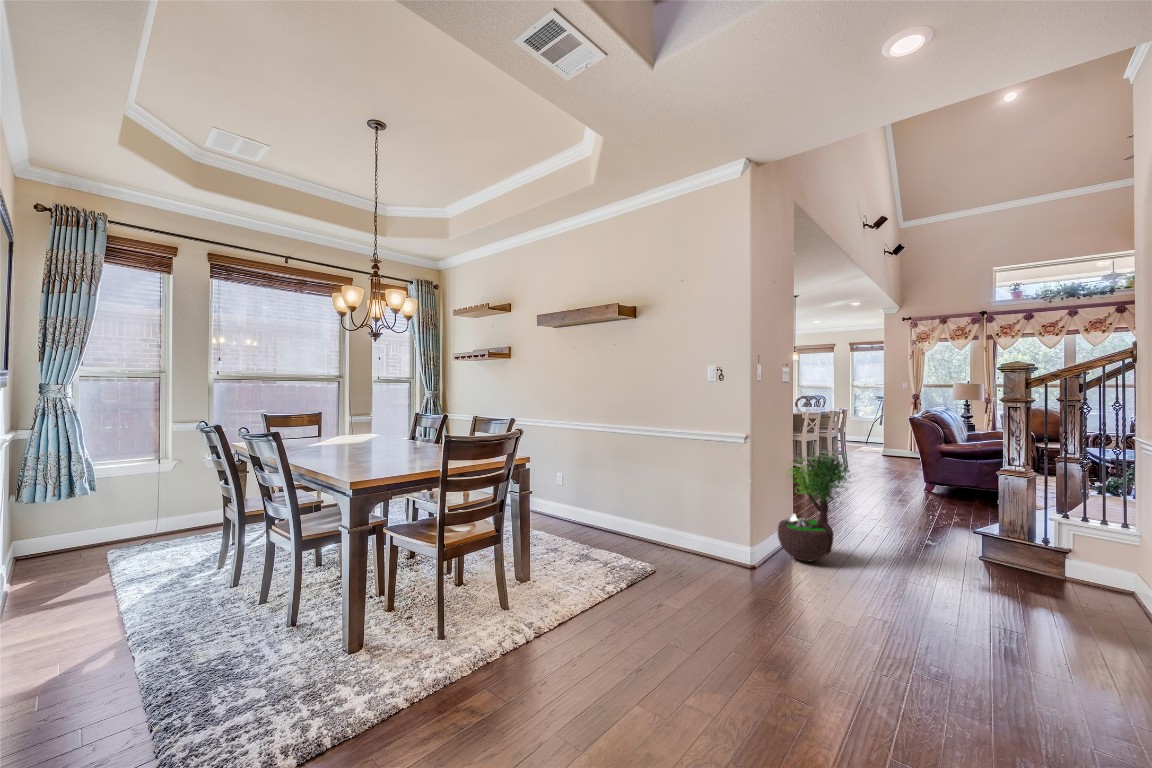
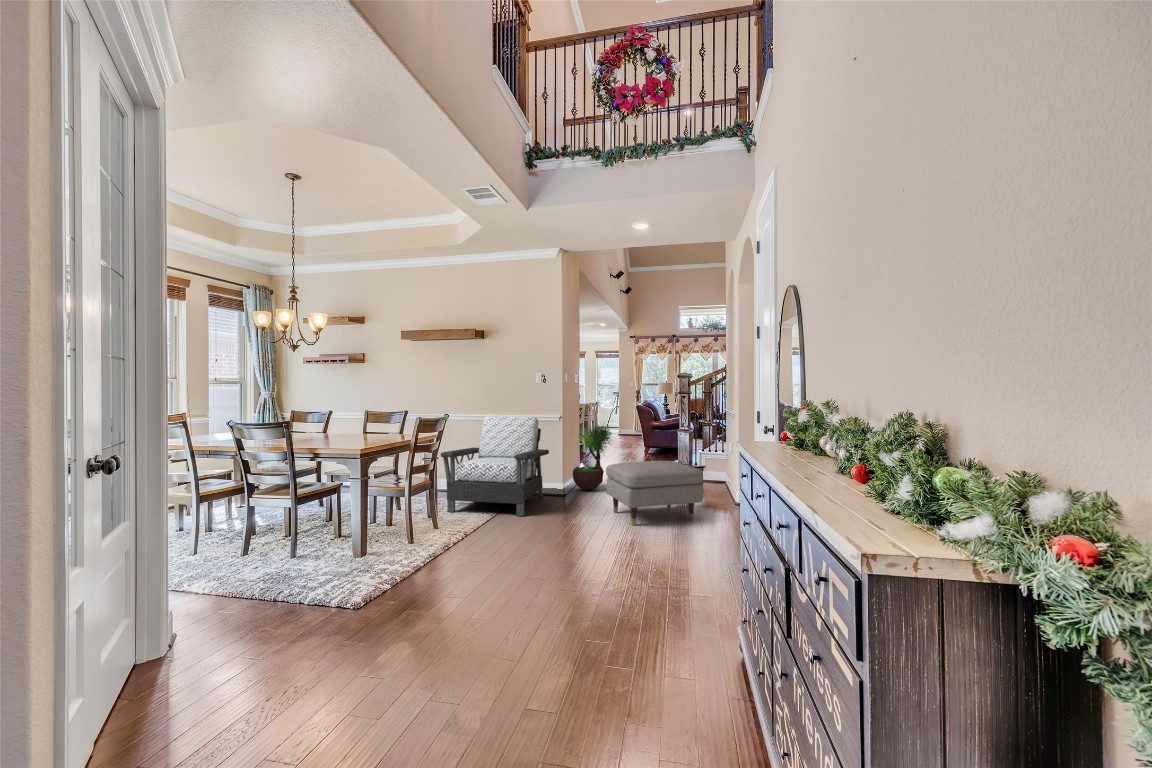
armchair: none [554,431,730,605] -> present [441,416,549,516]
ottoman: none [825,537,1082,702] -> present [606,461,703,525]

